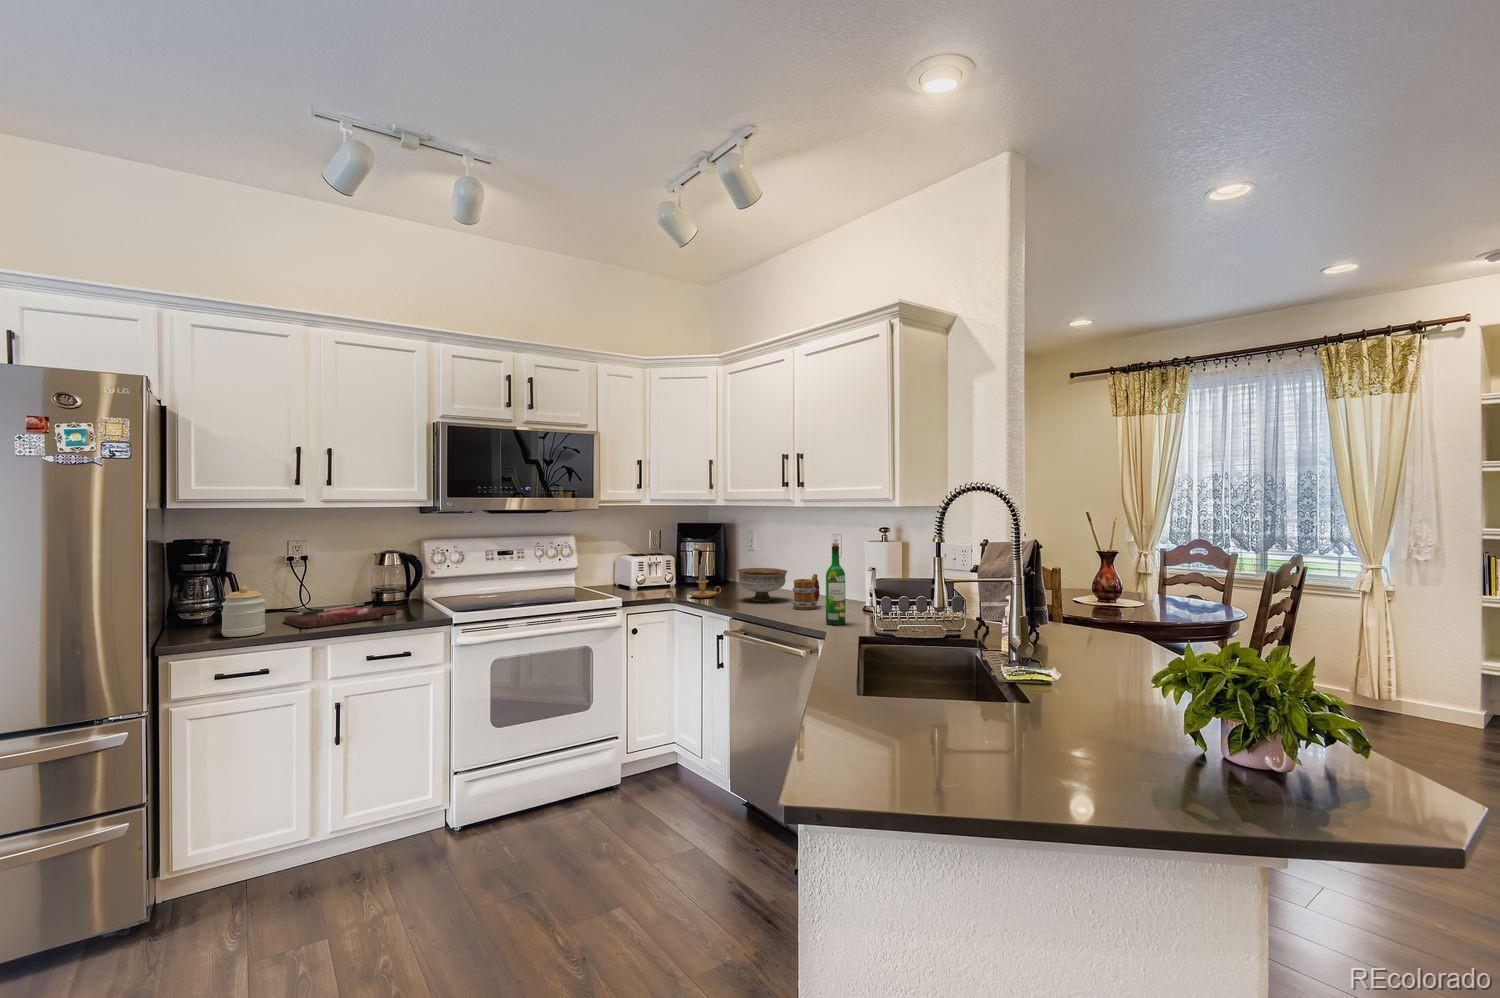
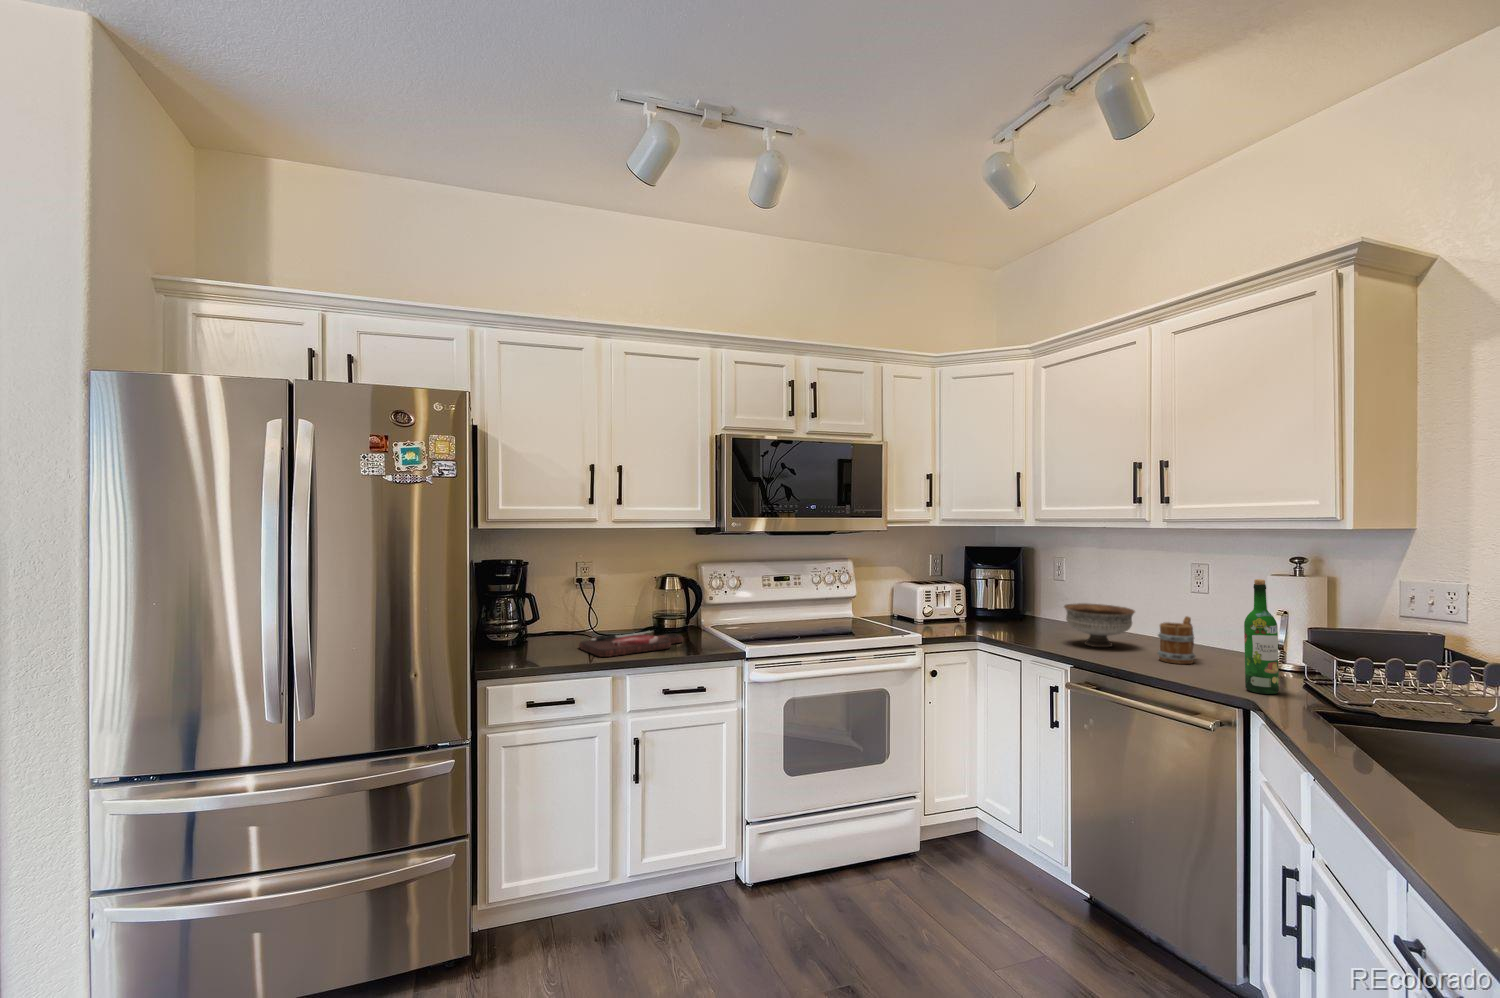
candle: present [689,564,721,598] -> none [996,595,1038,638]
jar: present [222,586,265,637] -> none [529,610,567,664]

